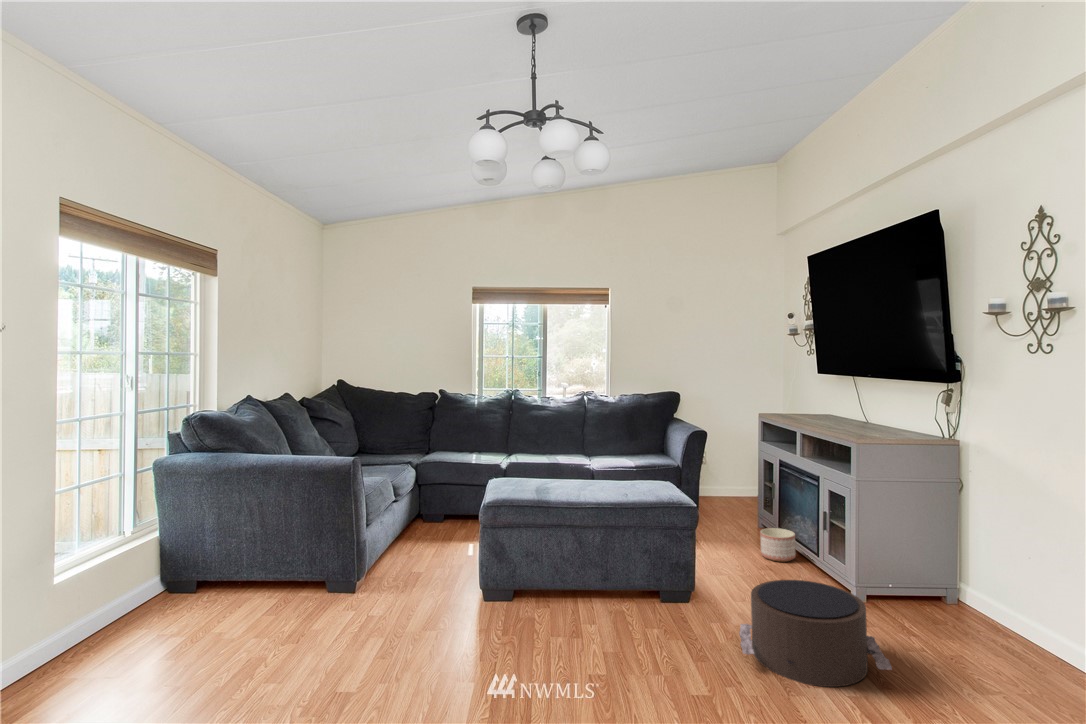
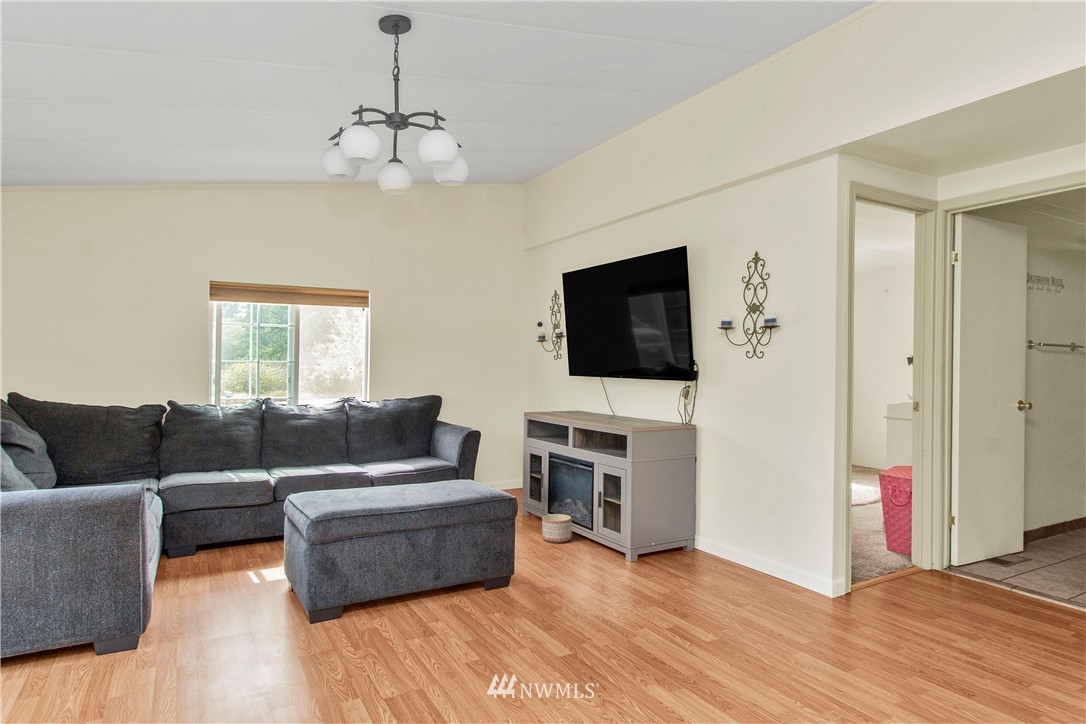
pouf: present [739,580,892,687] -> none [571,546,693,627]

